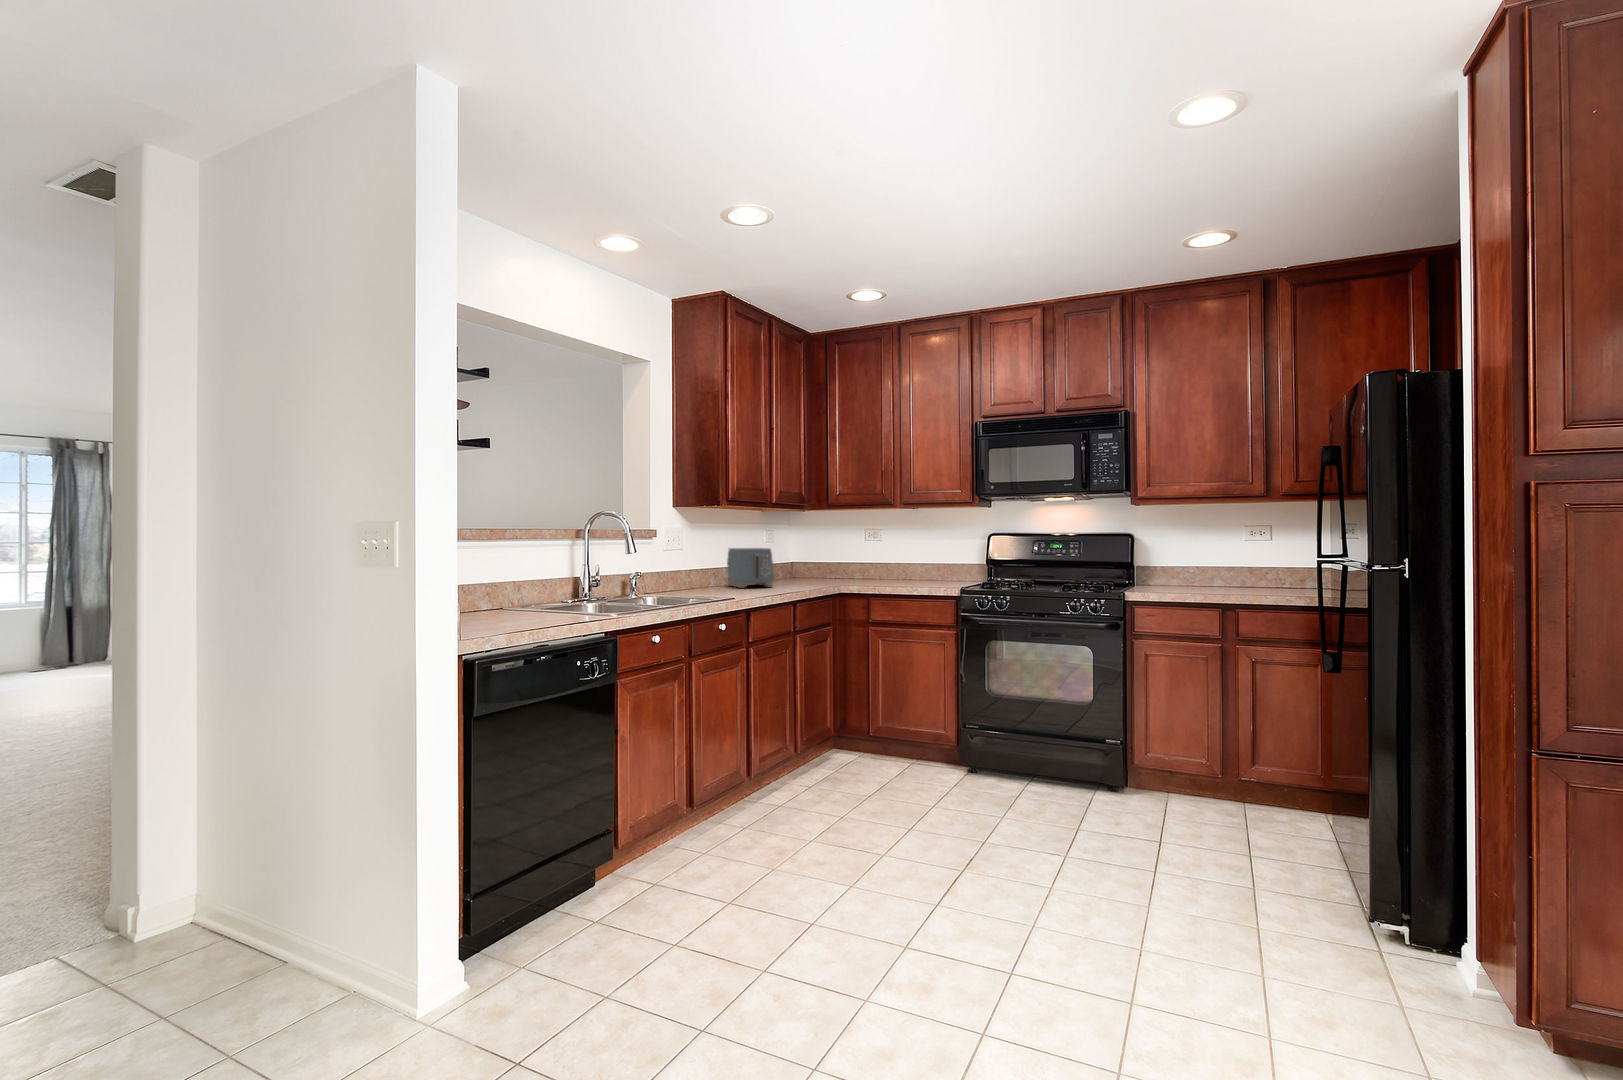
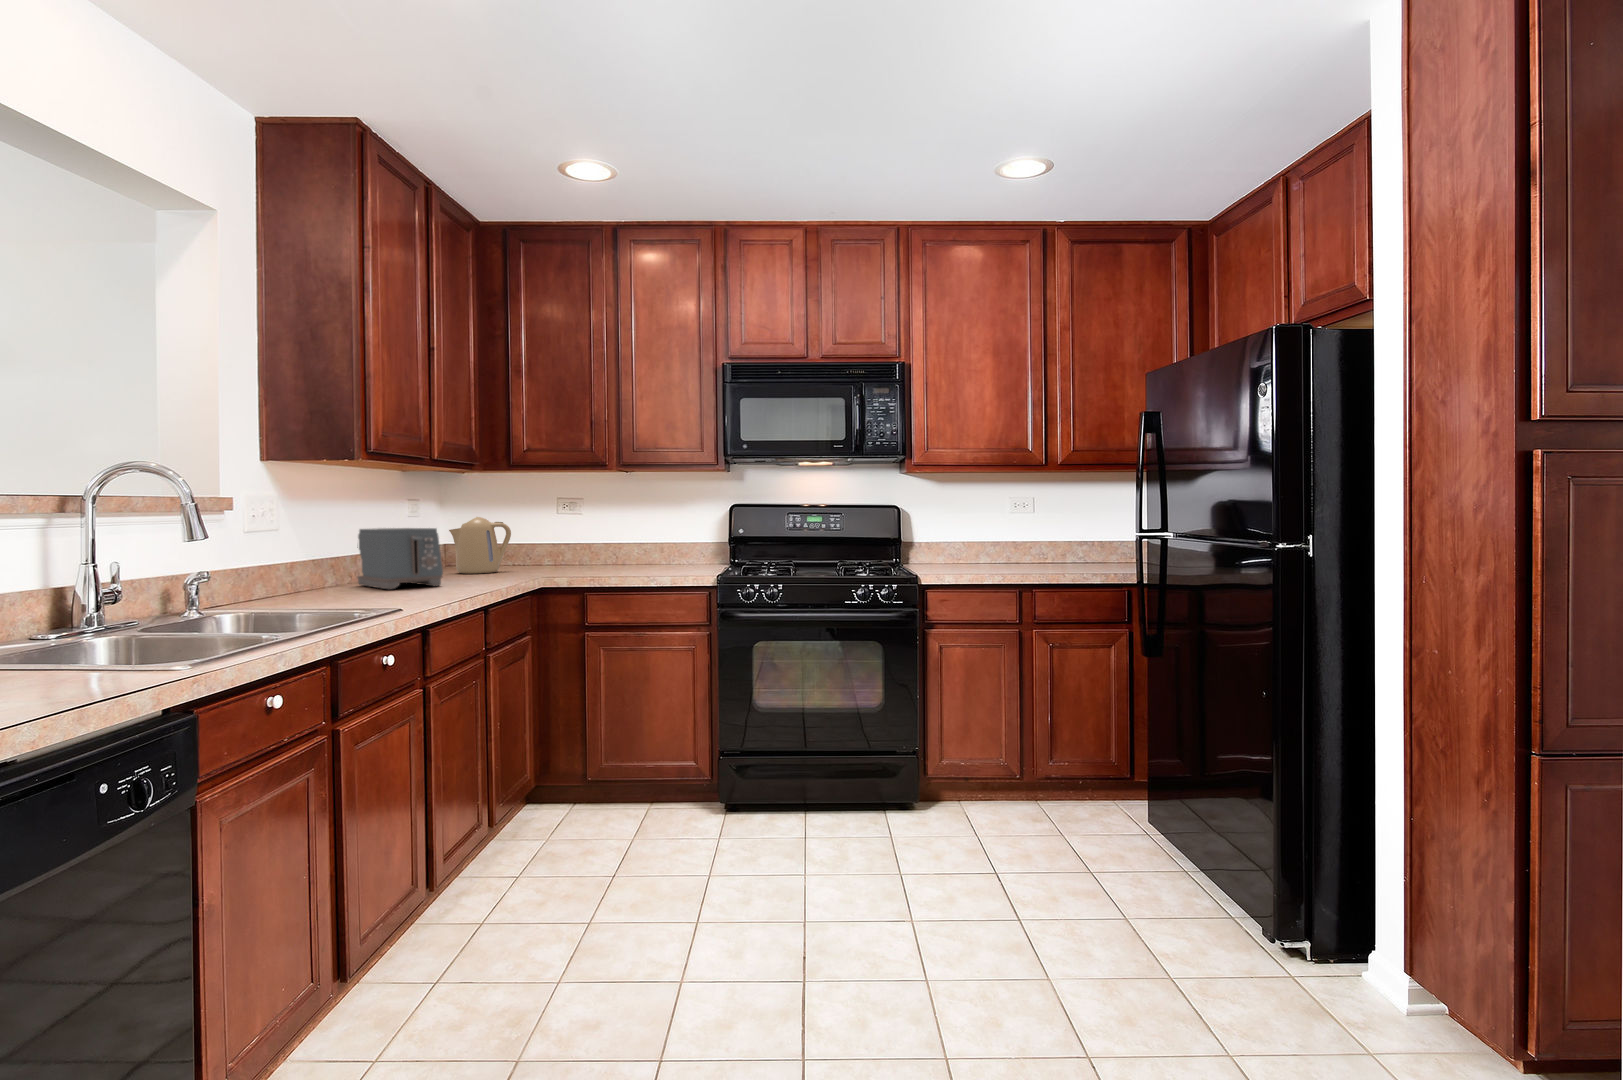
kettle: none [789,540,829,581] -> present [449,517,511,574]

